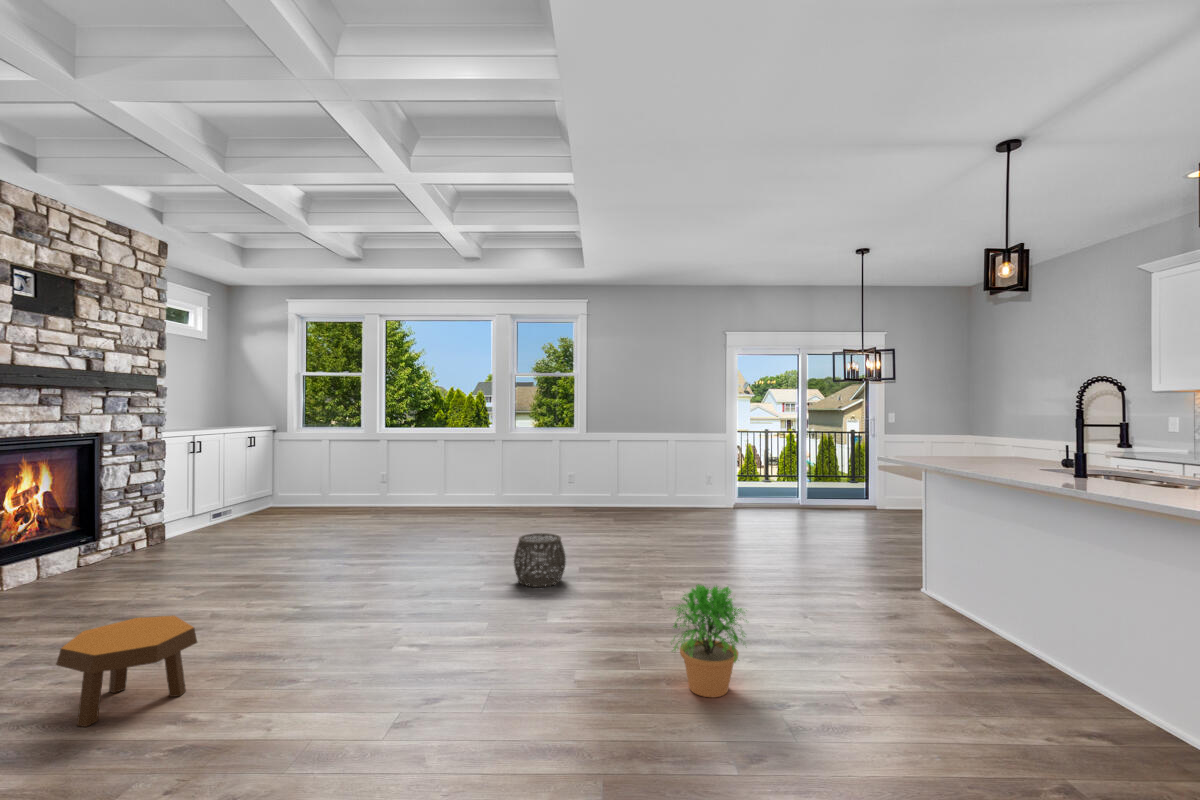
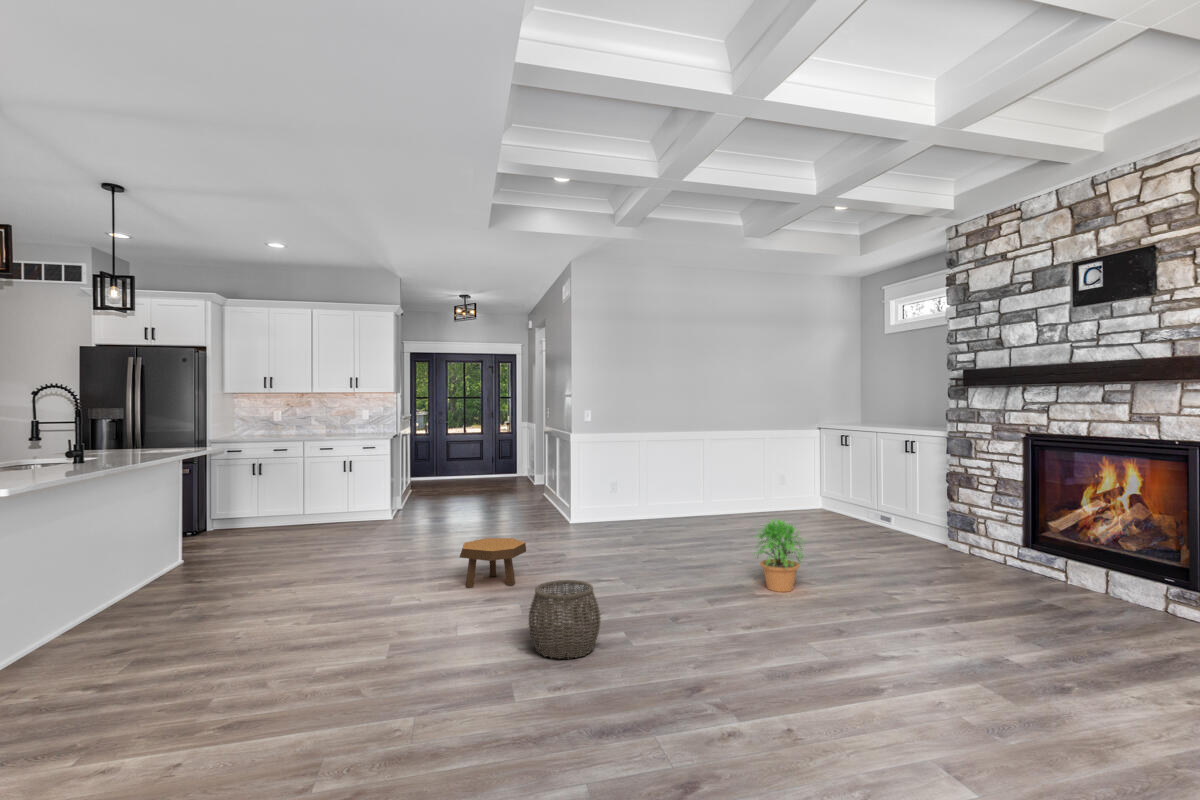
potted plant: present [672,584,747,697] -> present [754,520,803,592]
footstool: present [56,615,197,727] -> present [460,538,526,588]

